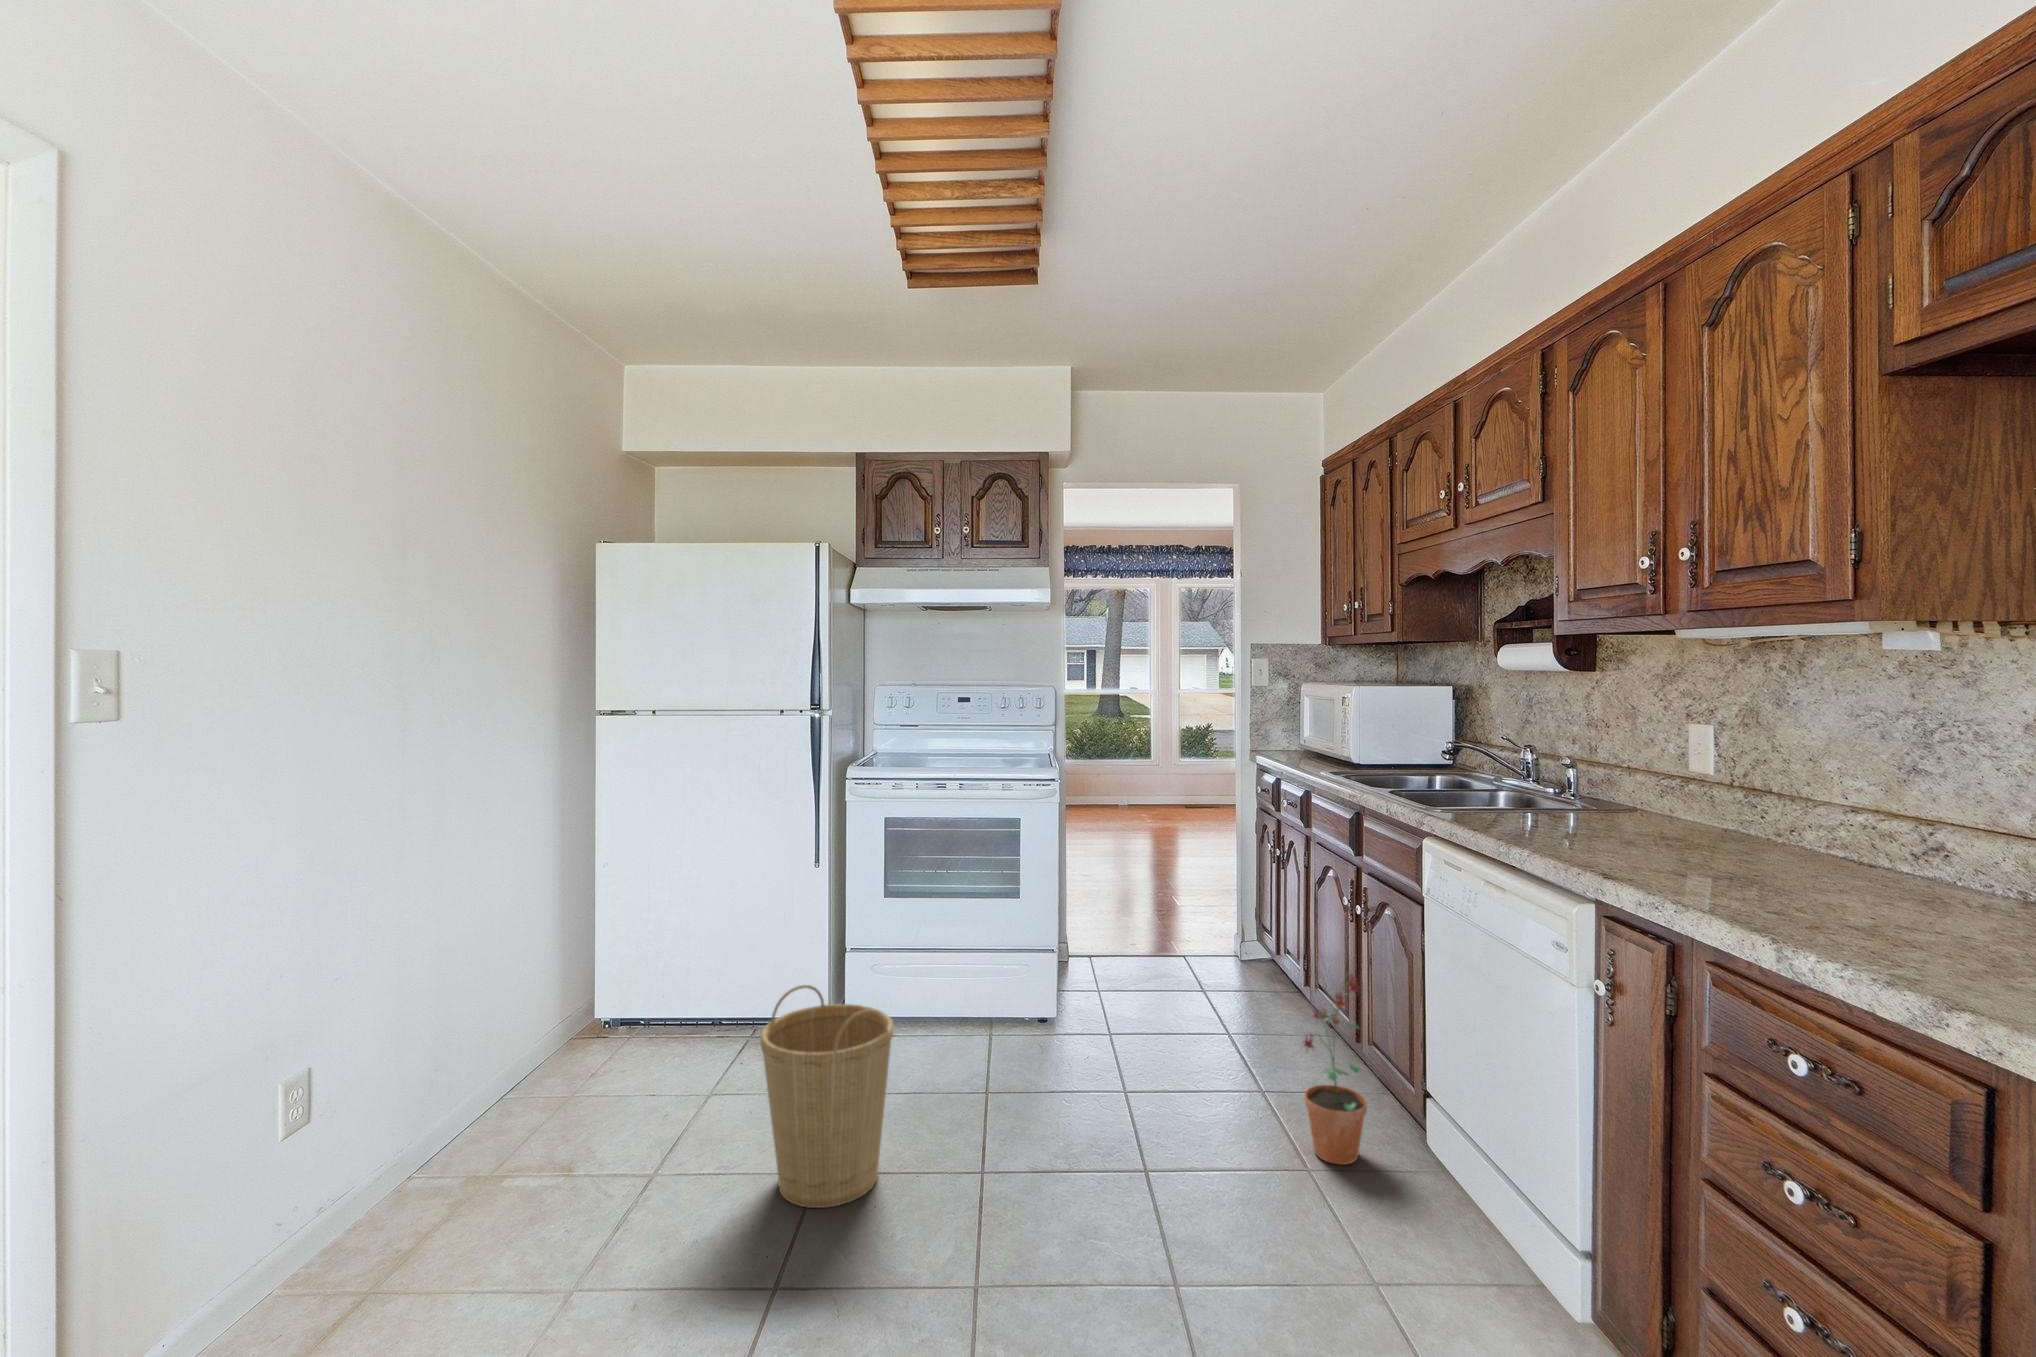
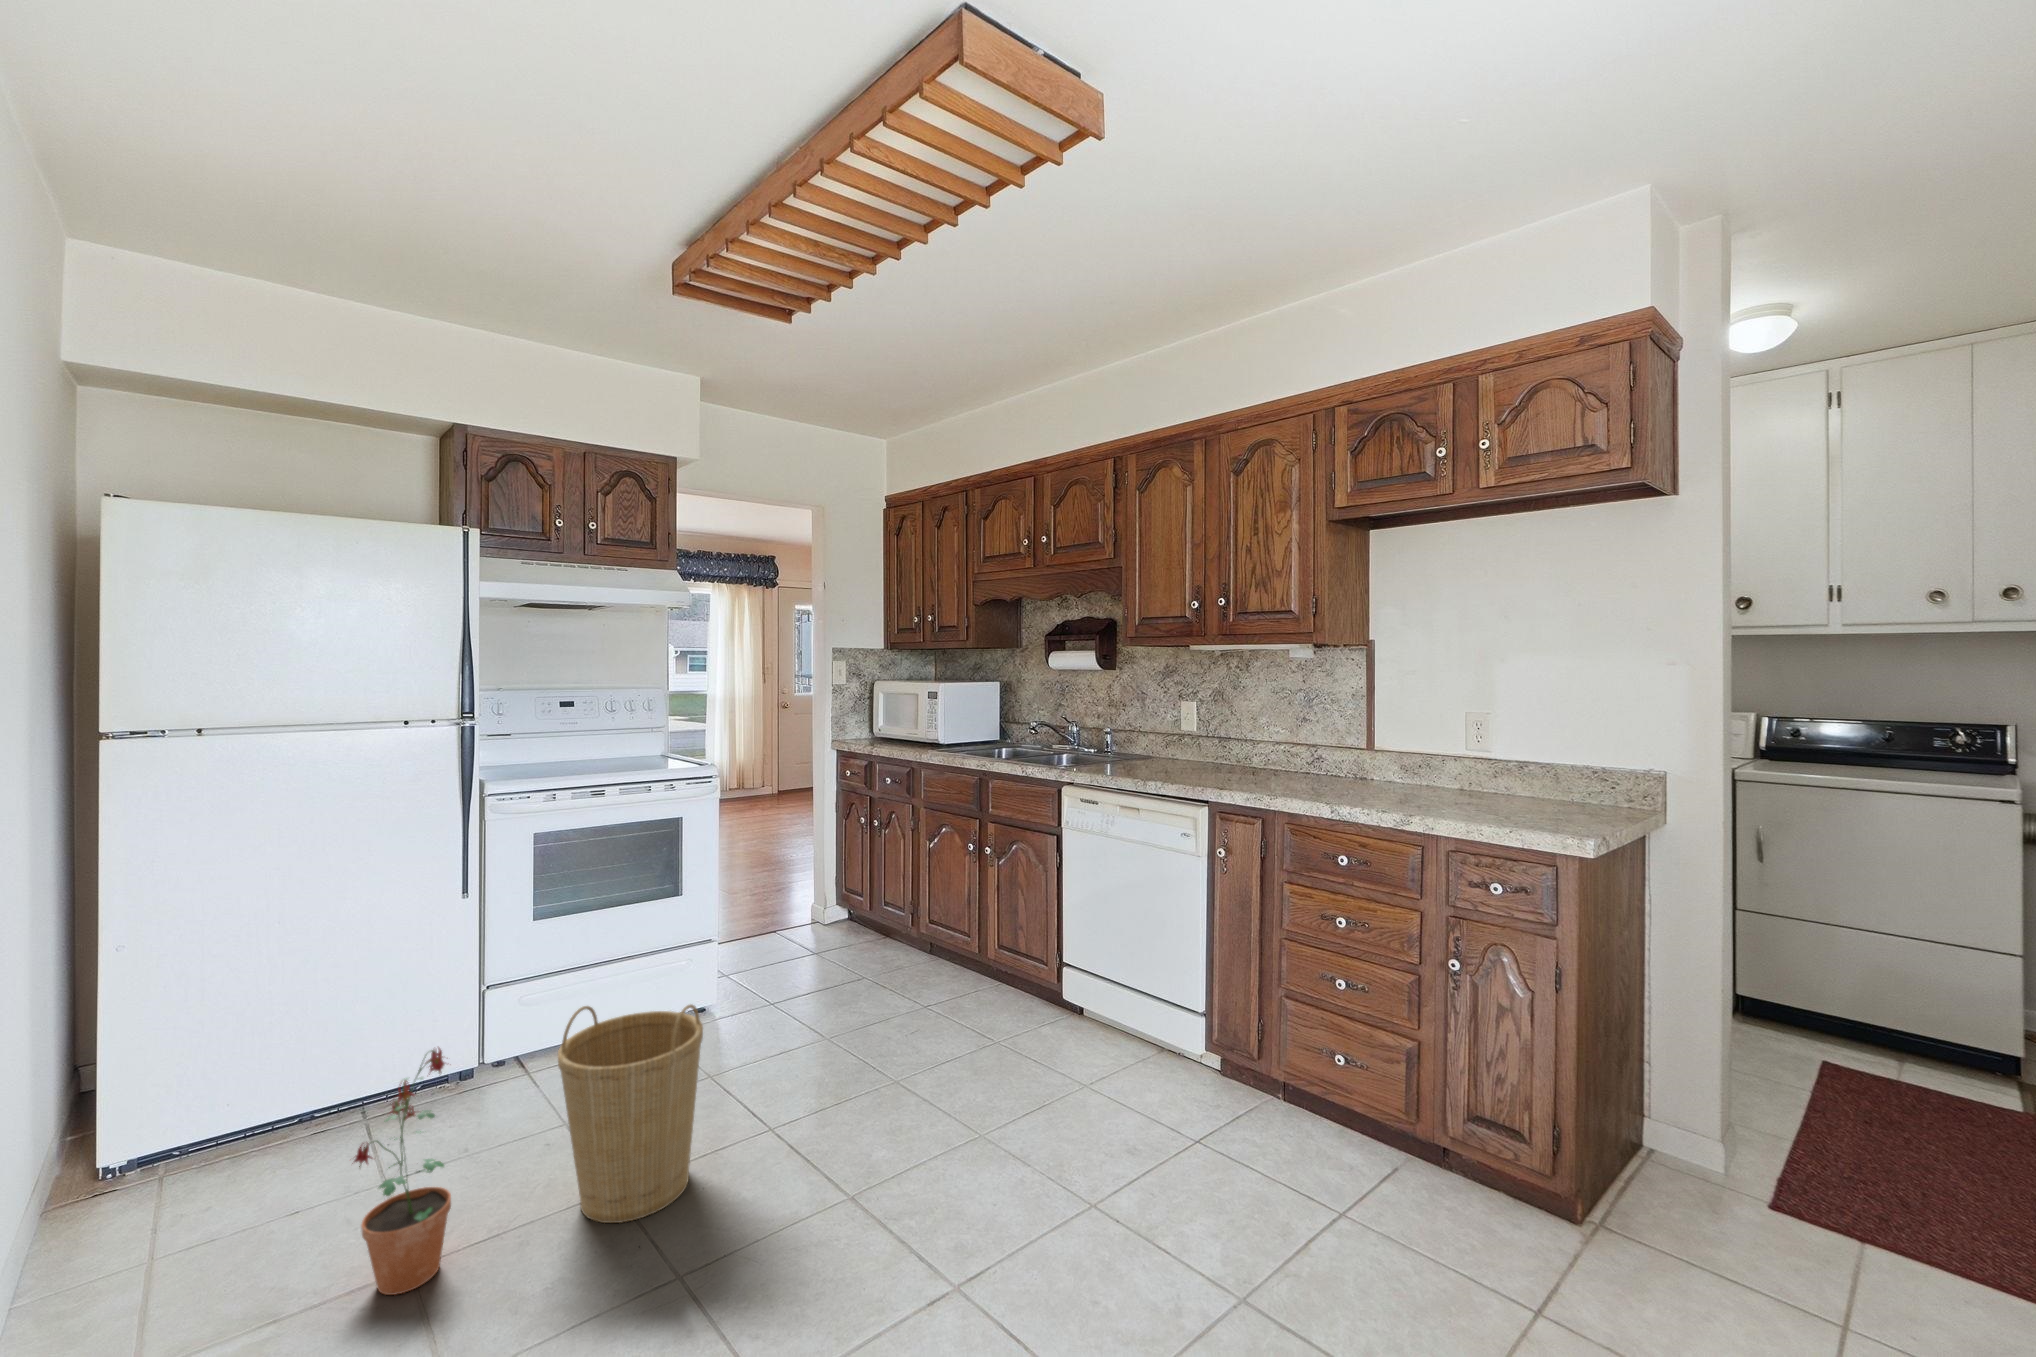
potted plant: present [1303,974,1367,1165] -> present [352,1048,451,1295]

